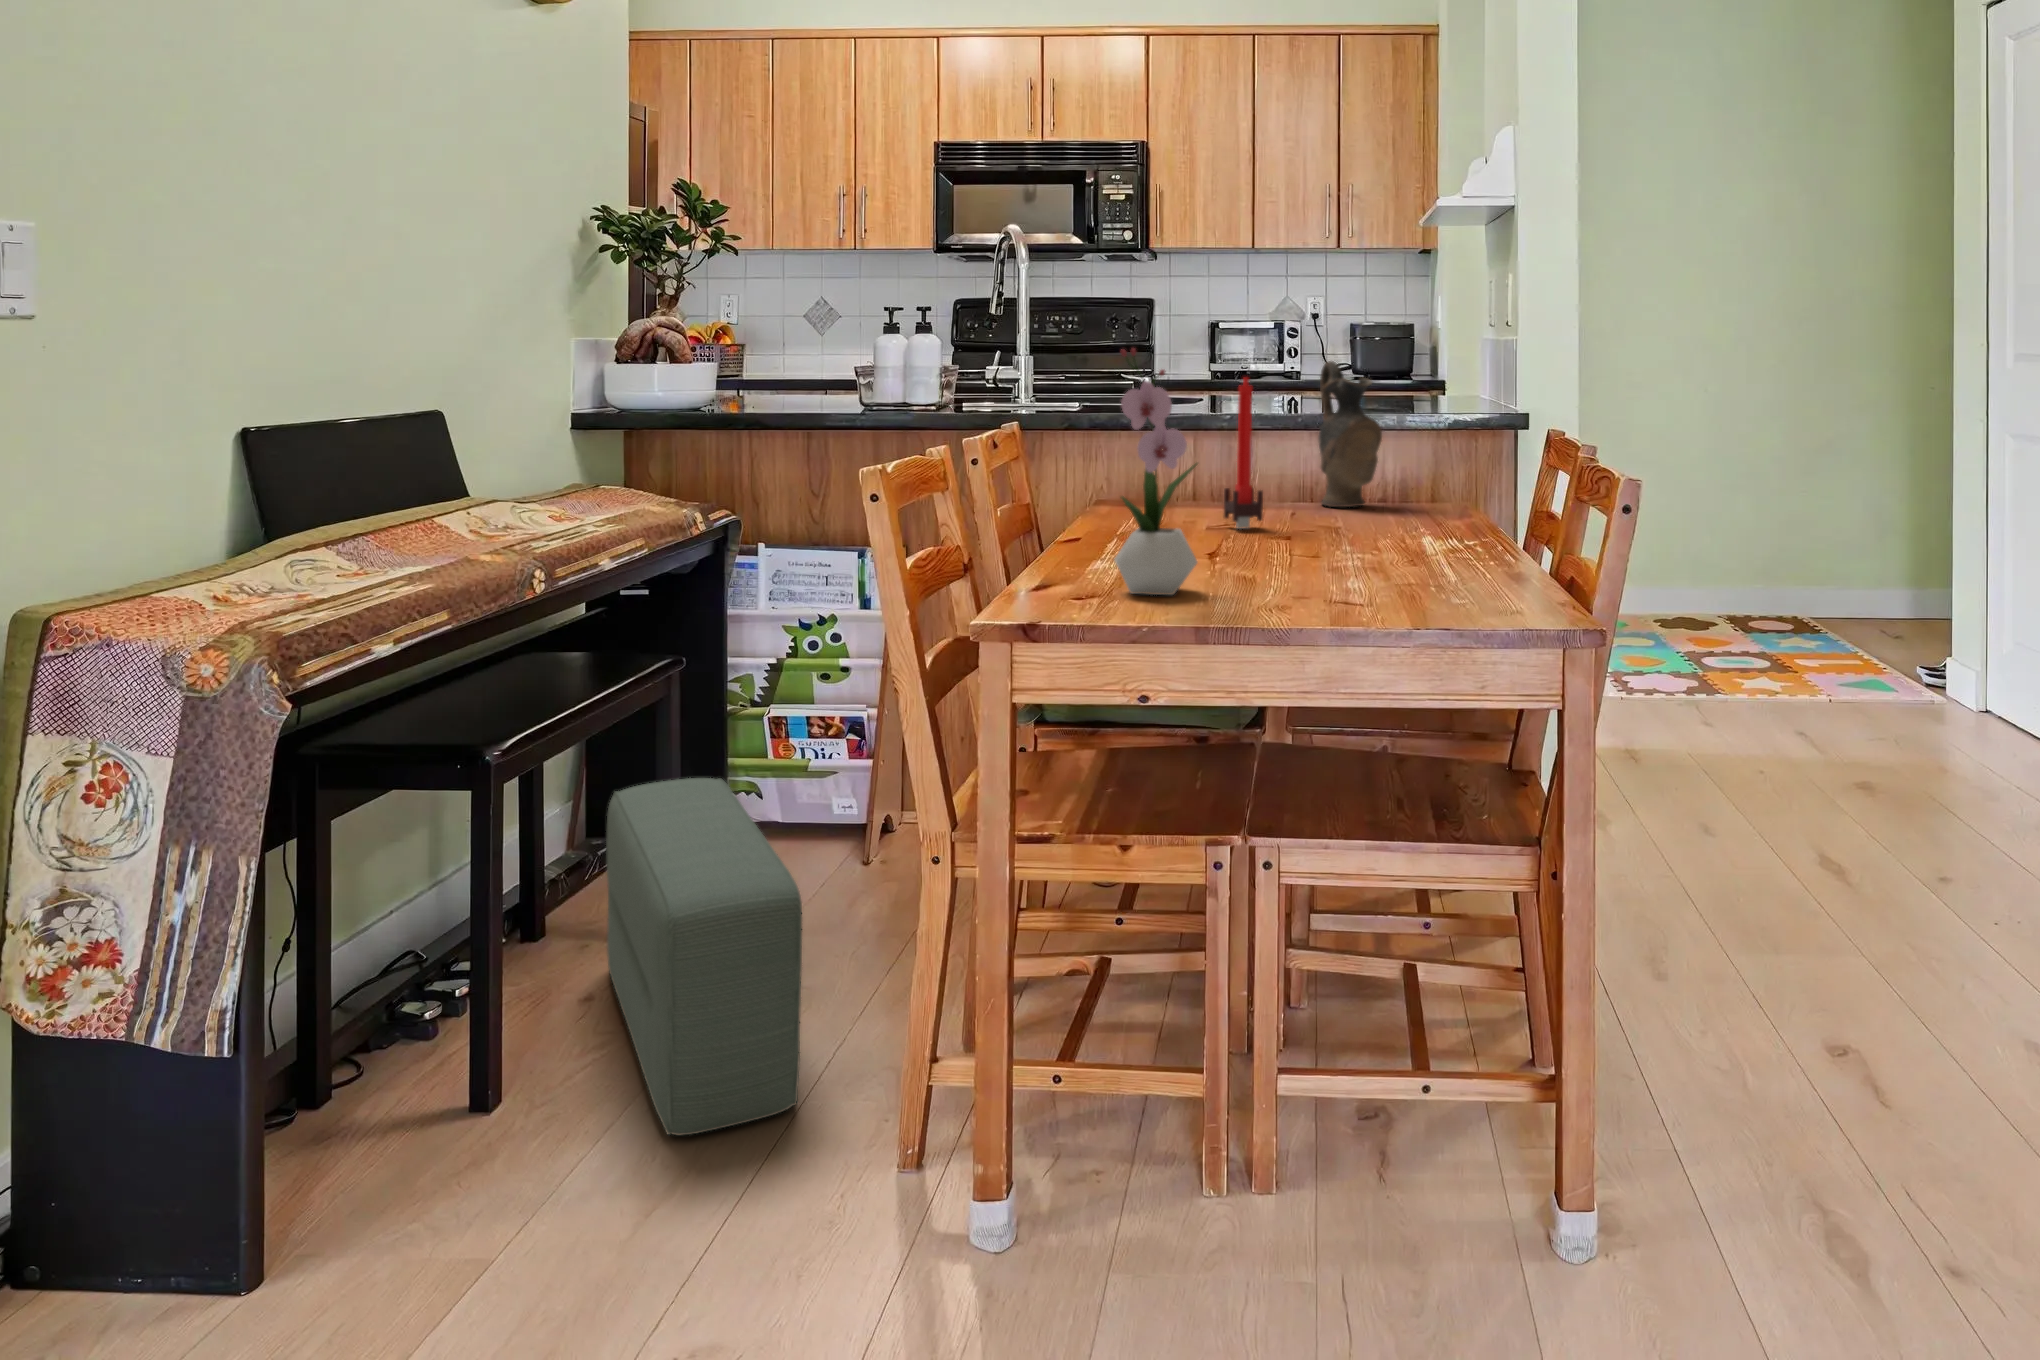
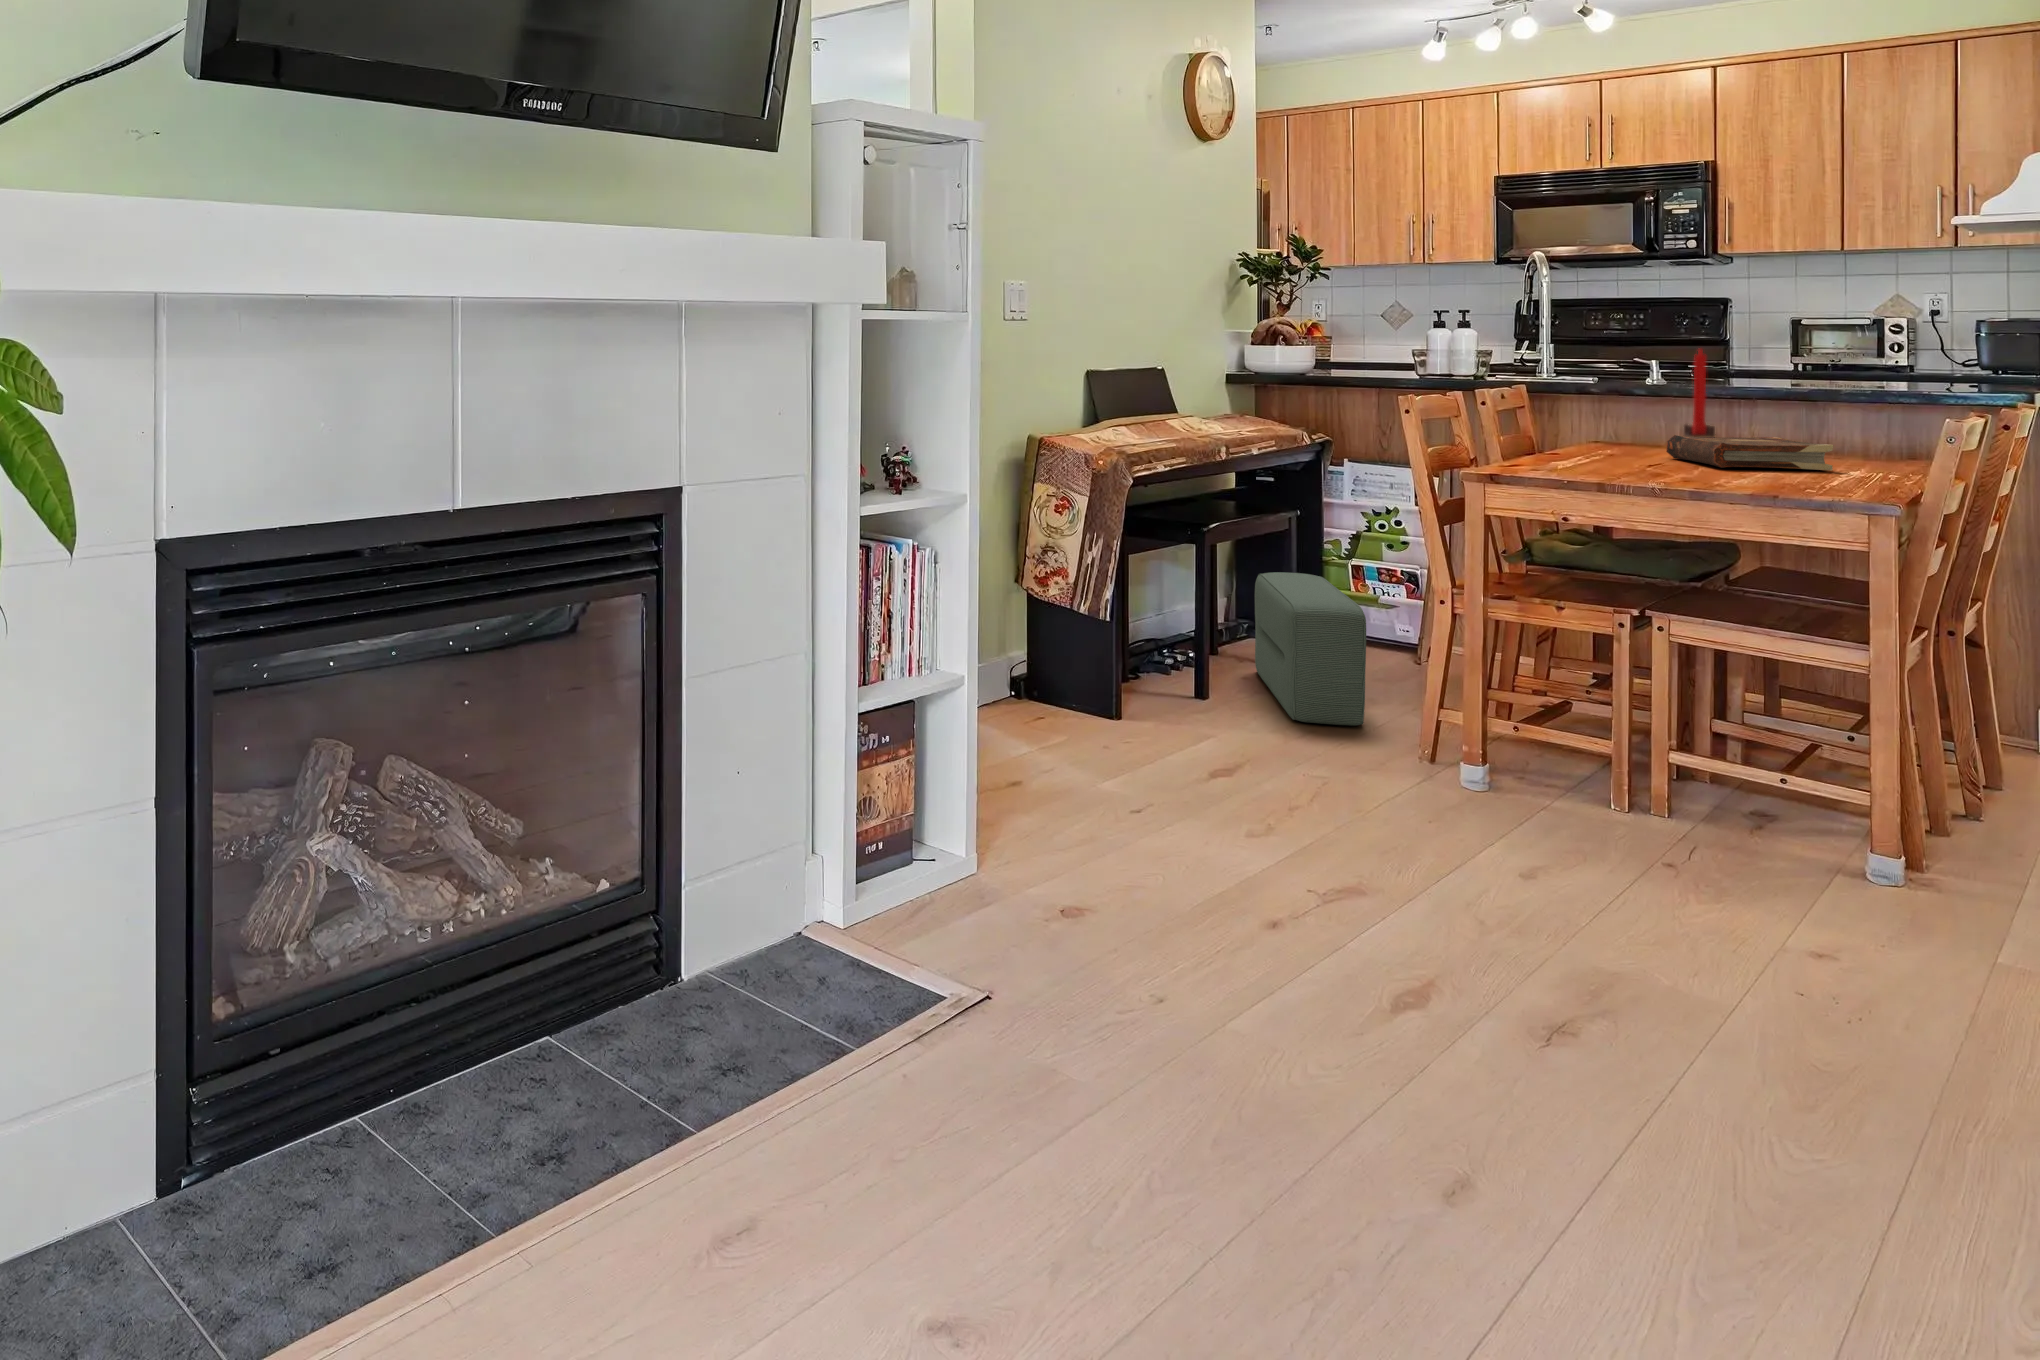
flower arrangement: present [1115,348,1197,595] -> none [1560,326,1622,468]
ceramic pitcher: present [1318,361,1382,507] -> none [1793,339,1856,448]
book: none [1224,508,1435,574] -> present [1666,435,1833,471]

